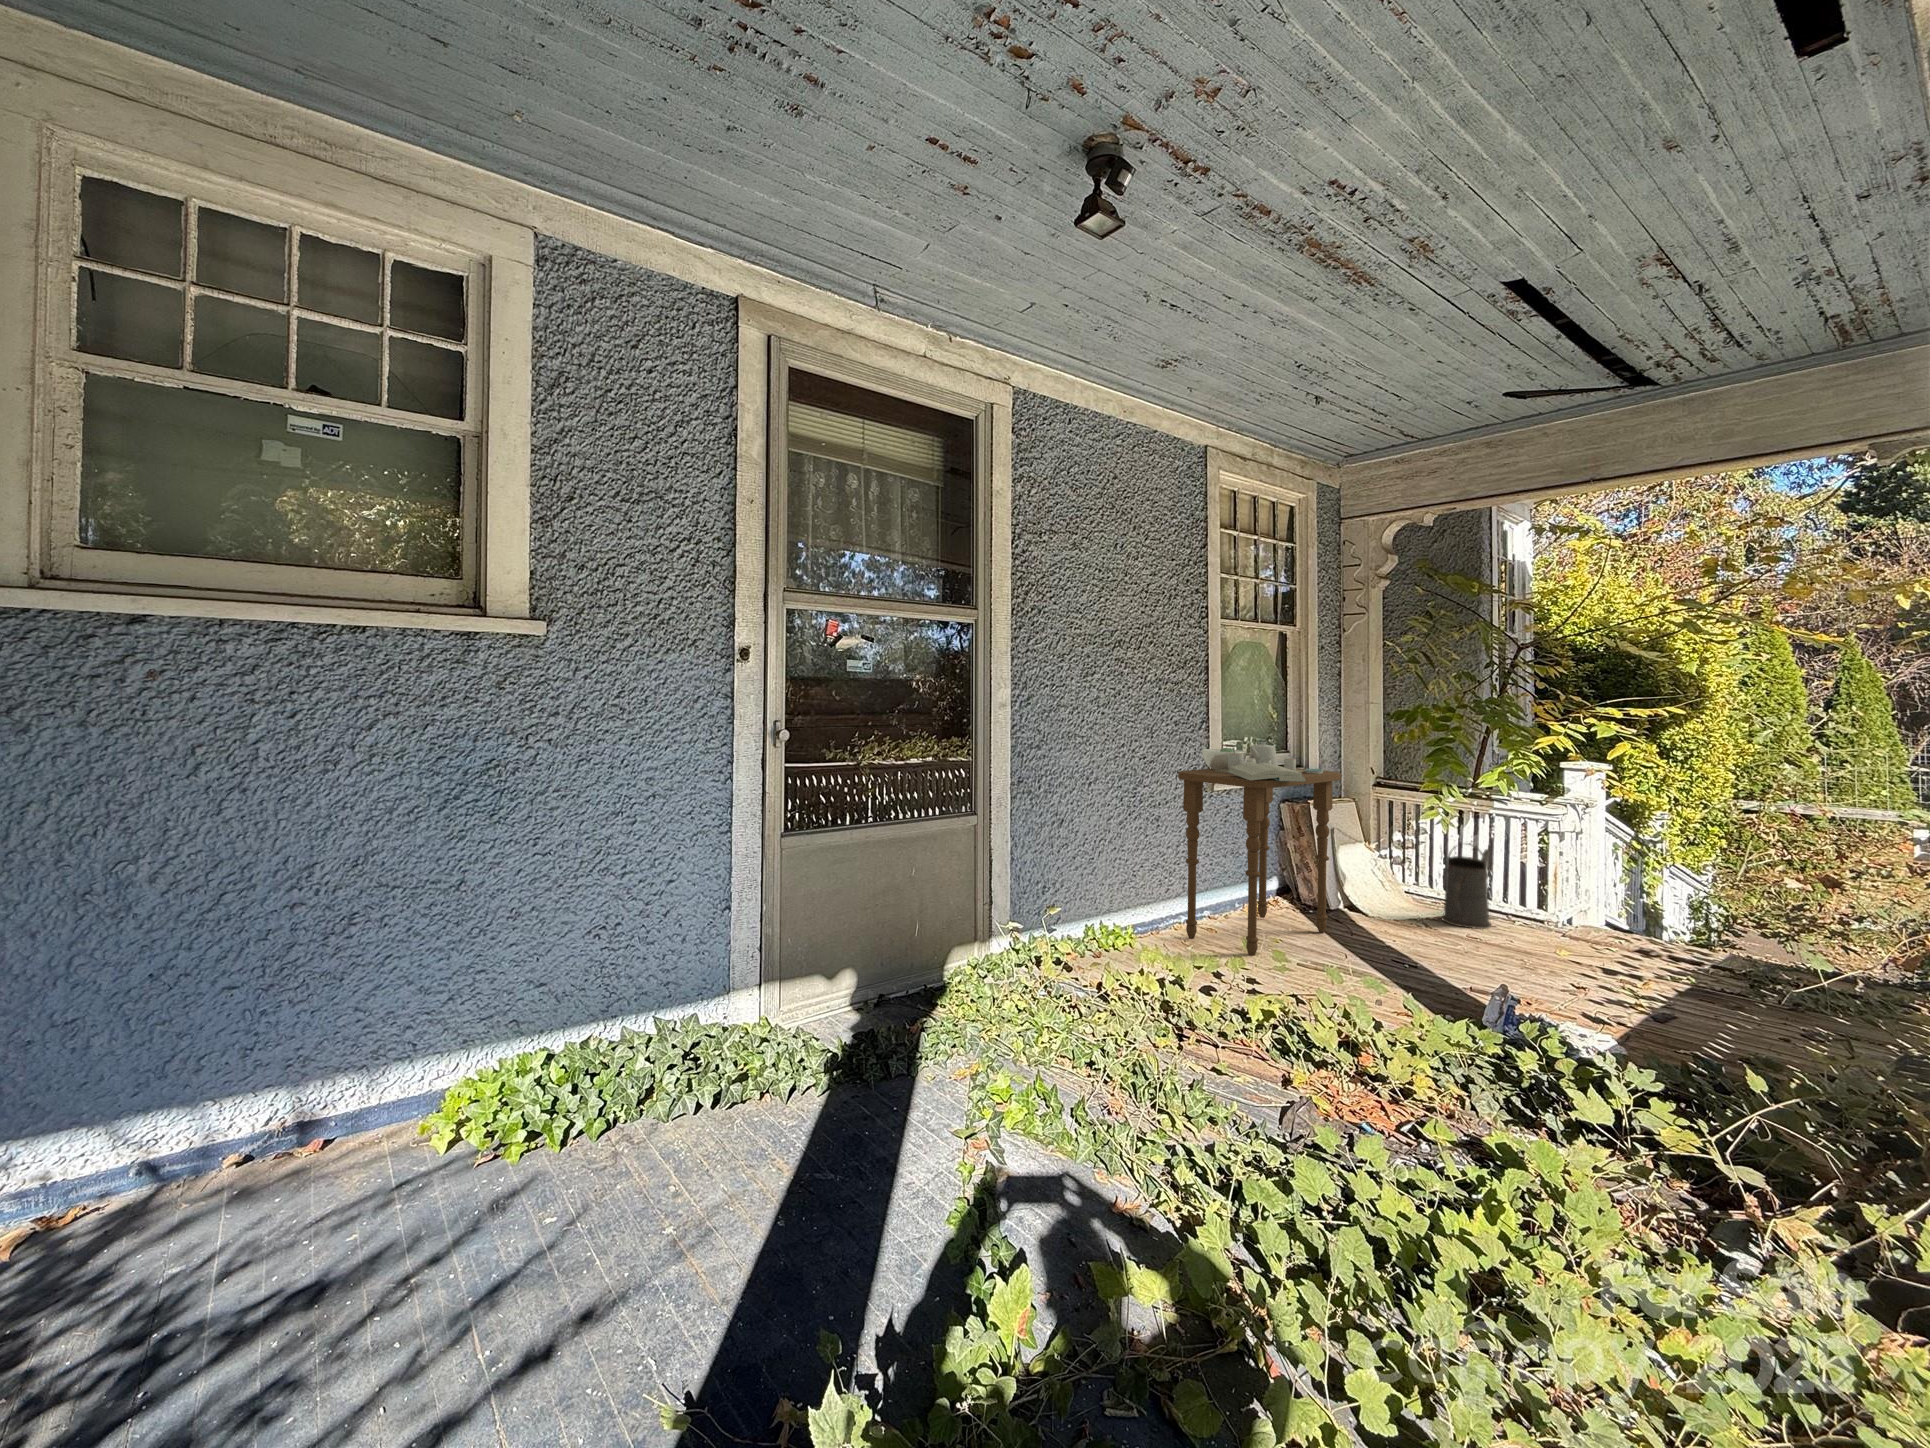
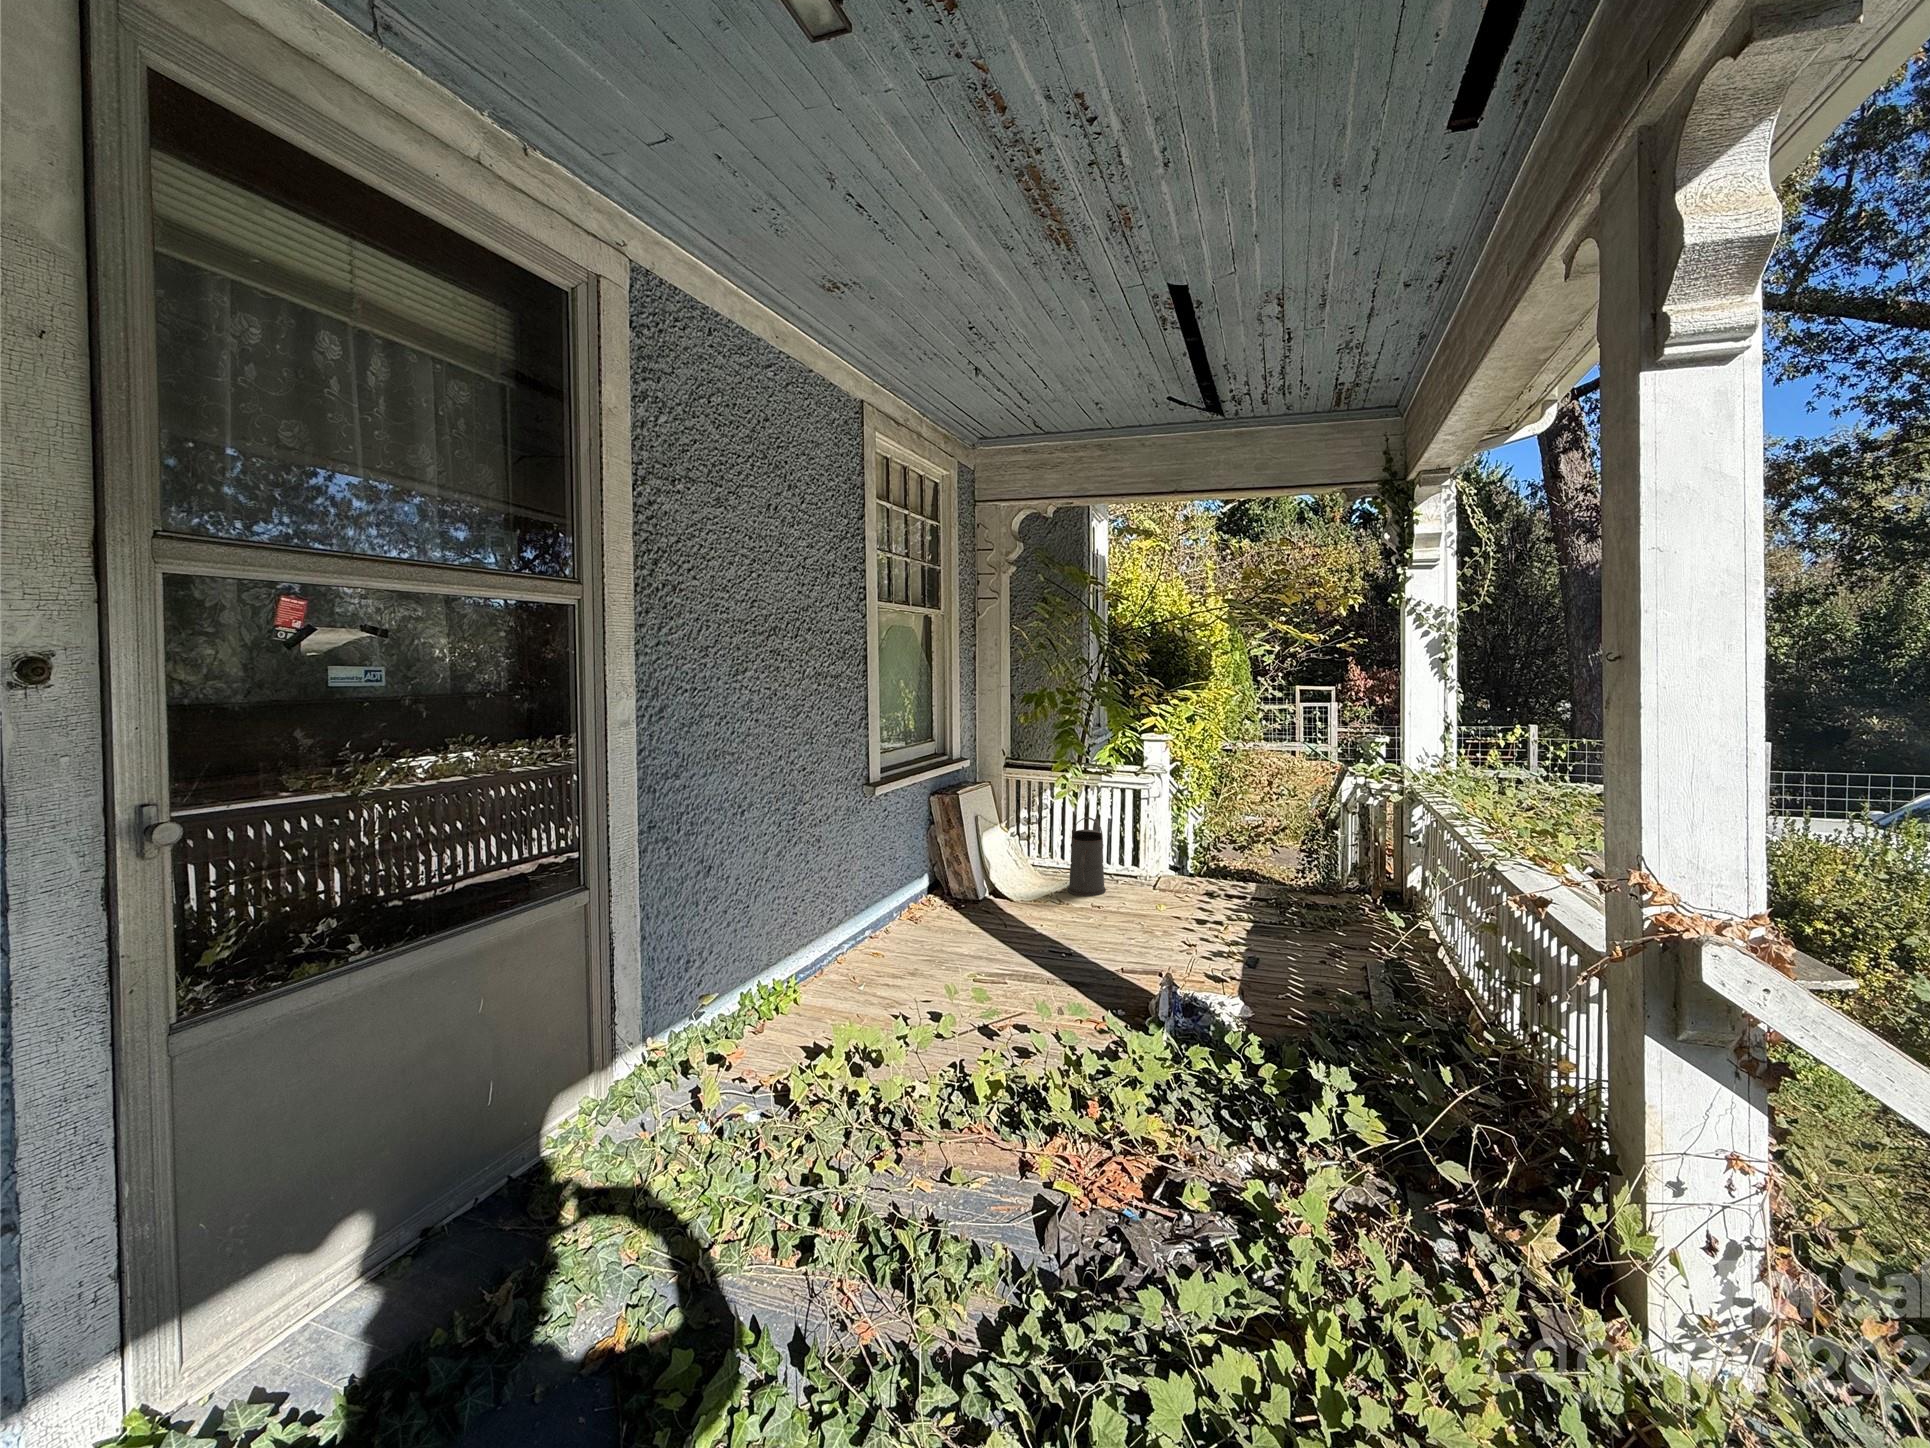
side table: present [1178,741,1341,956] -> none [843,738,997,982]

